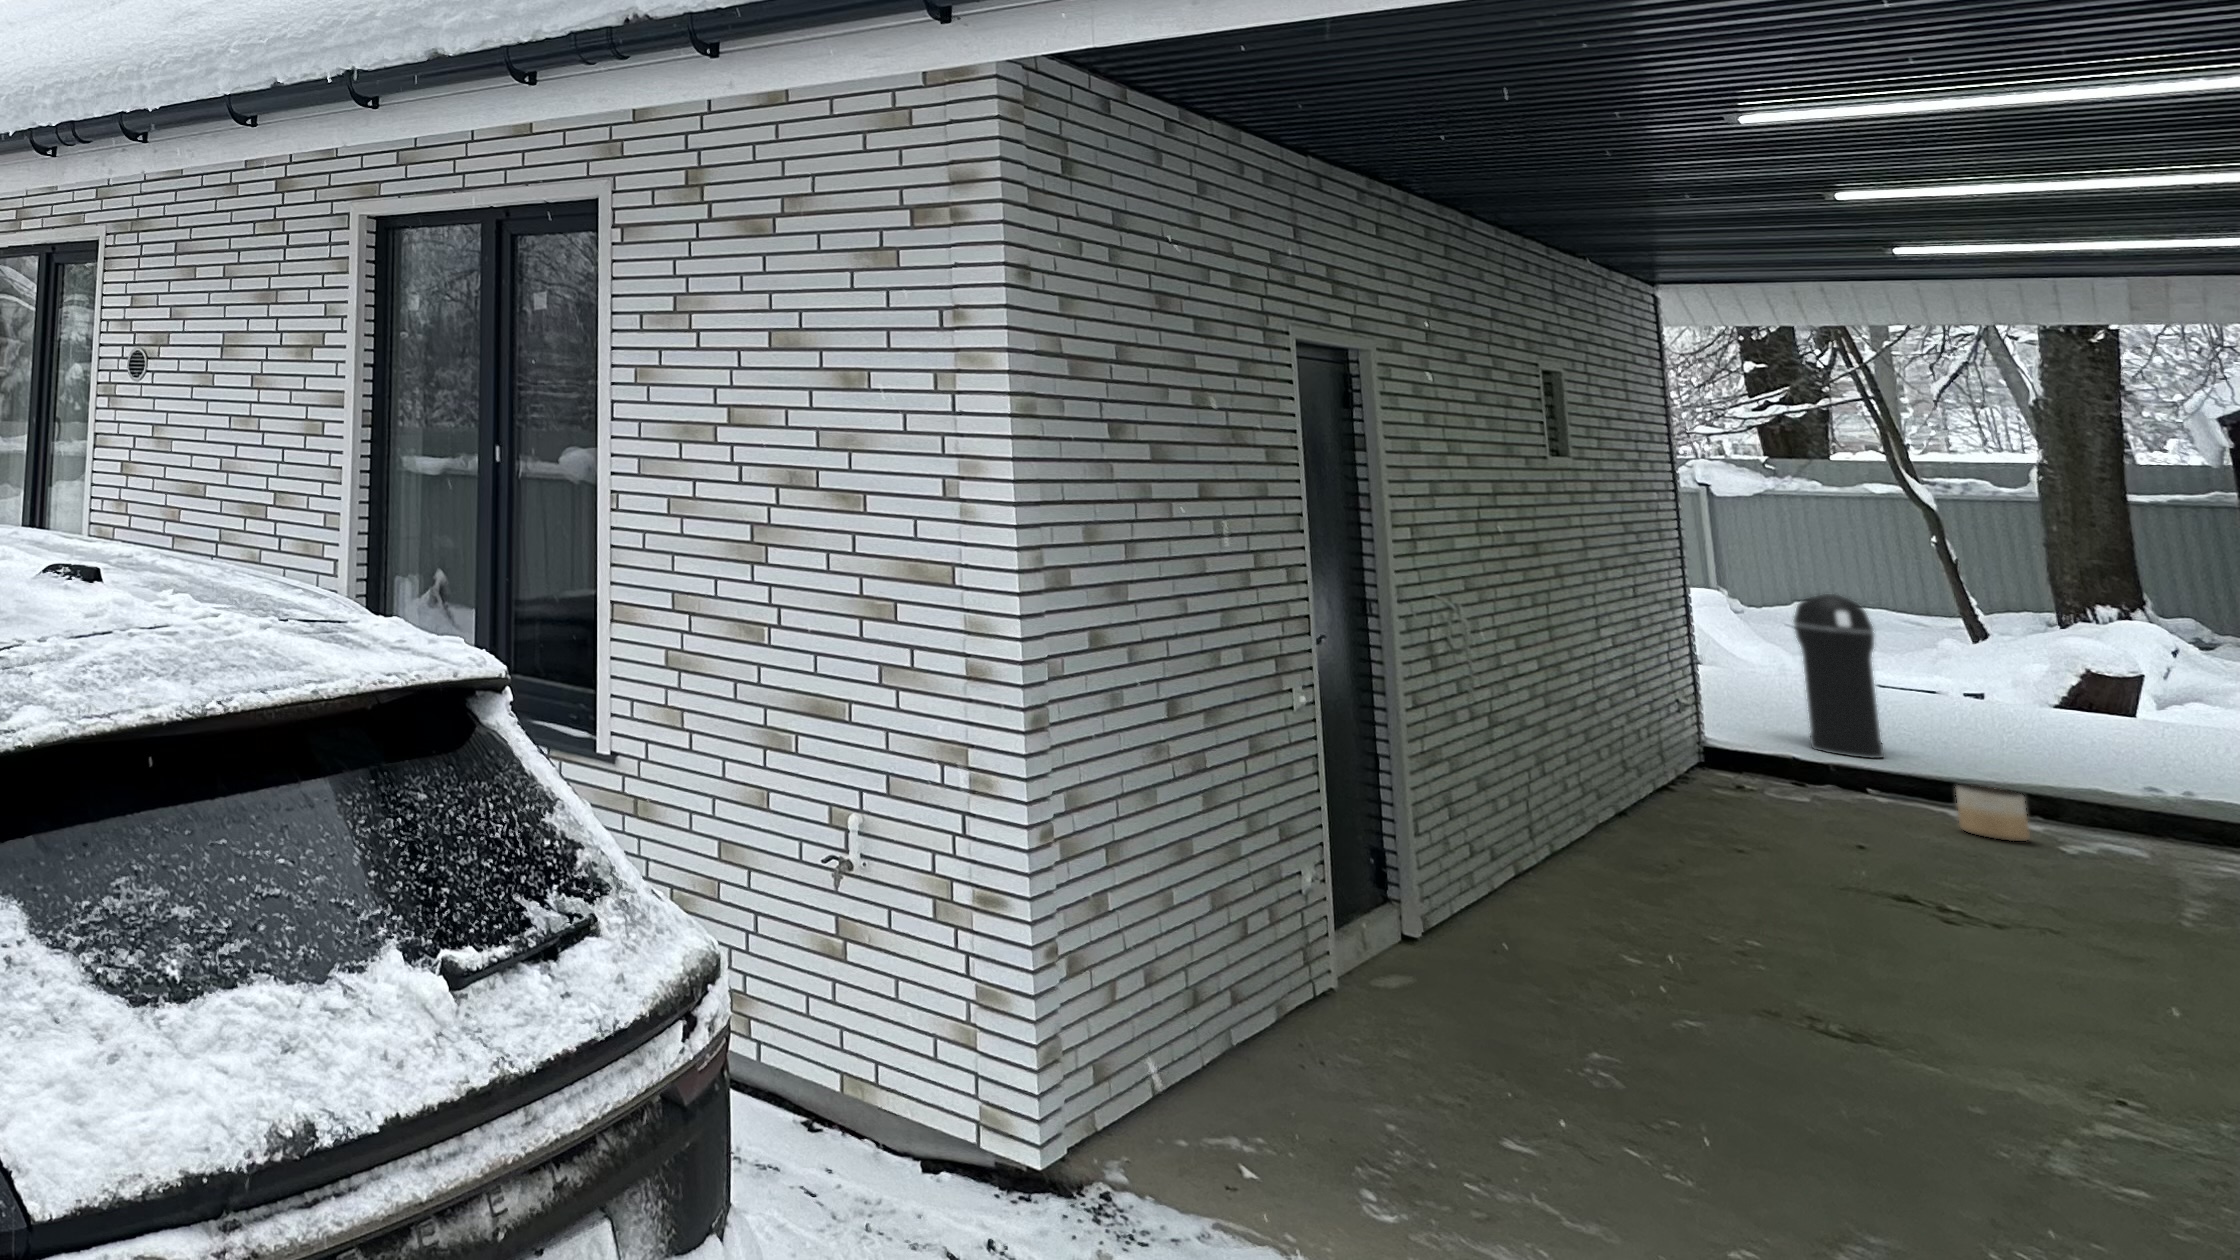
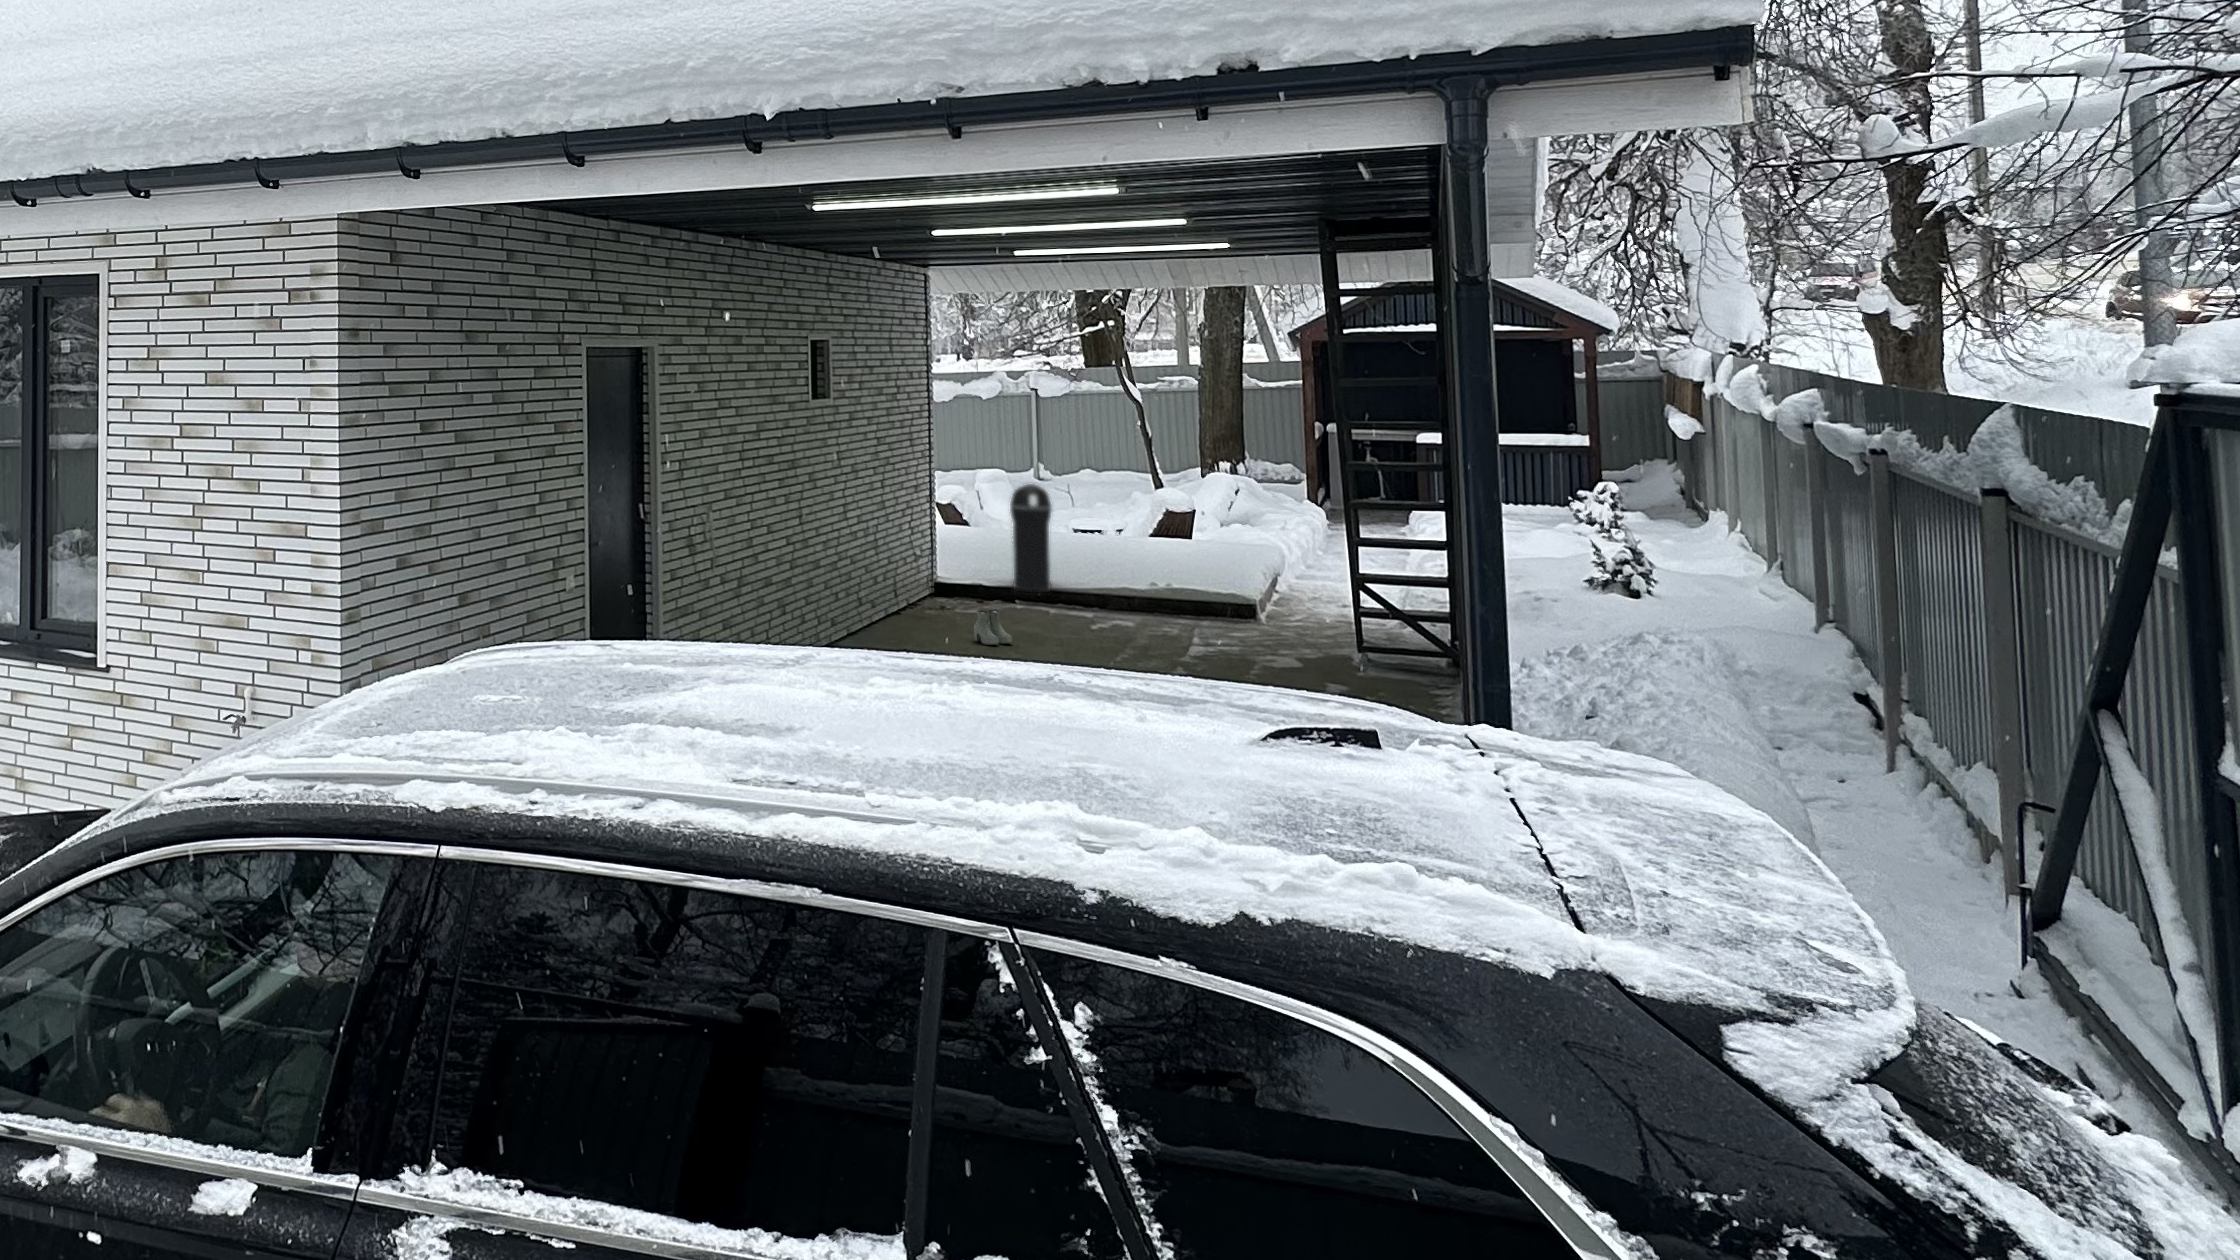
boots: none [1850,785,1935,844] -> present [974,610,1012,645]
planter: present [1956,785,2030,841] -> none [1039,605,1072,637]

